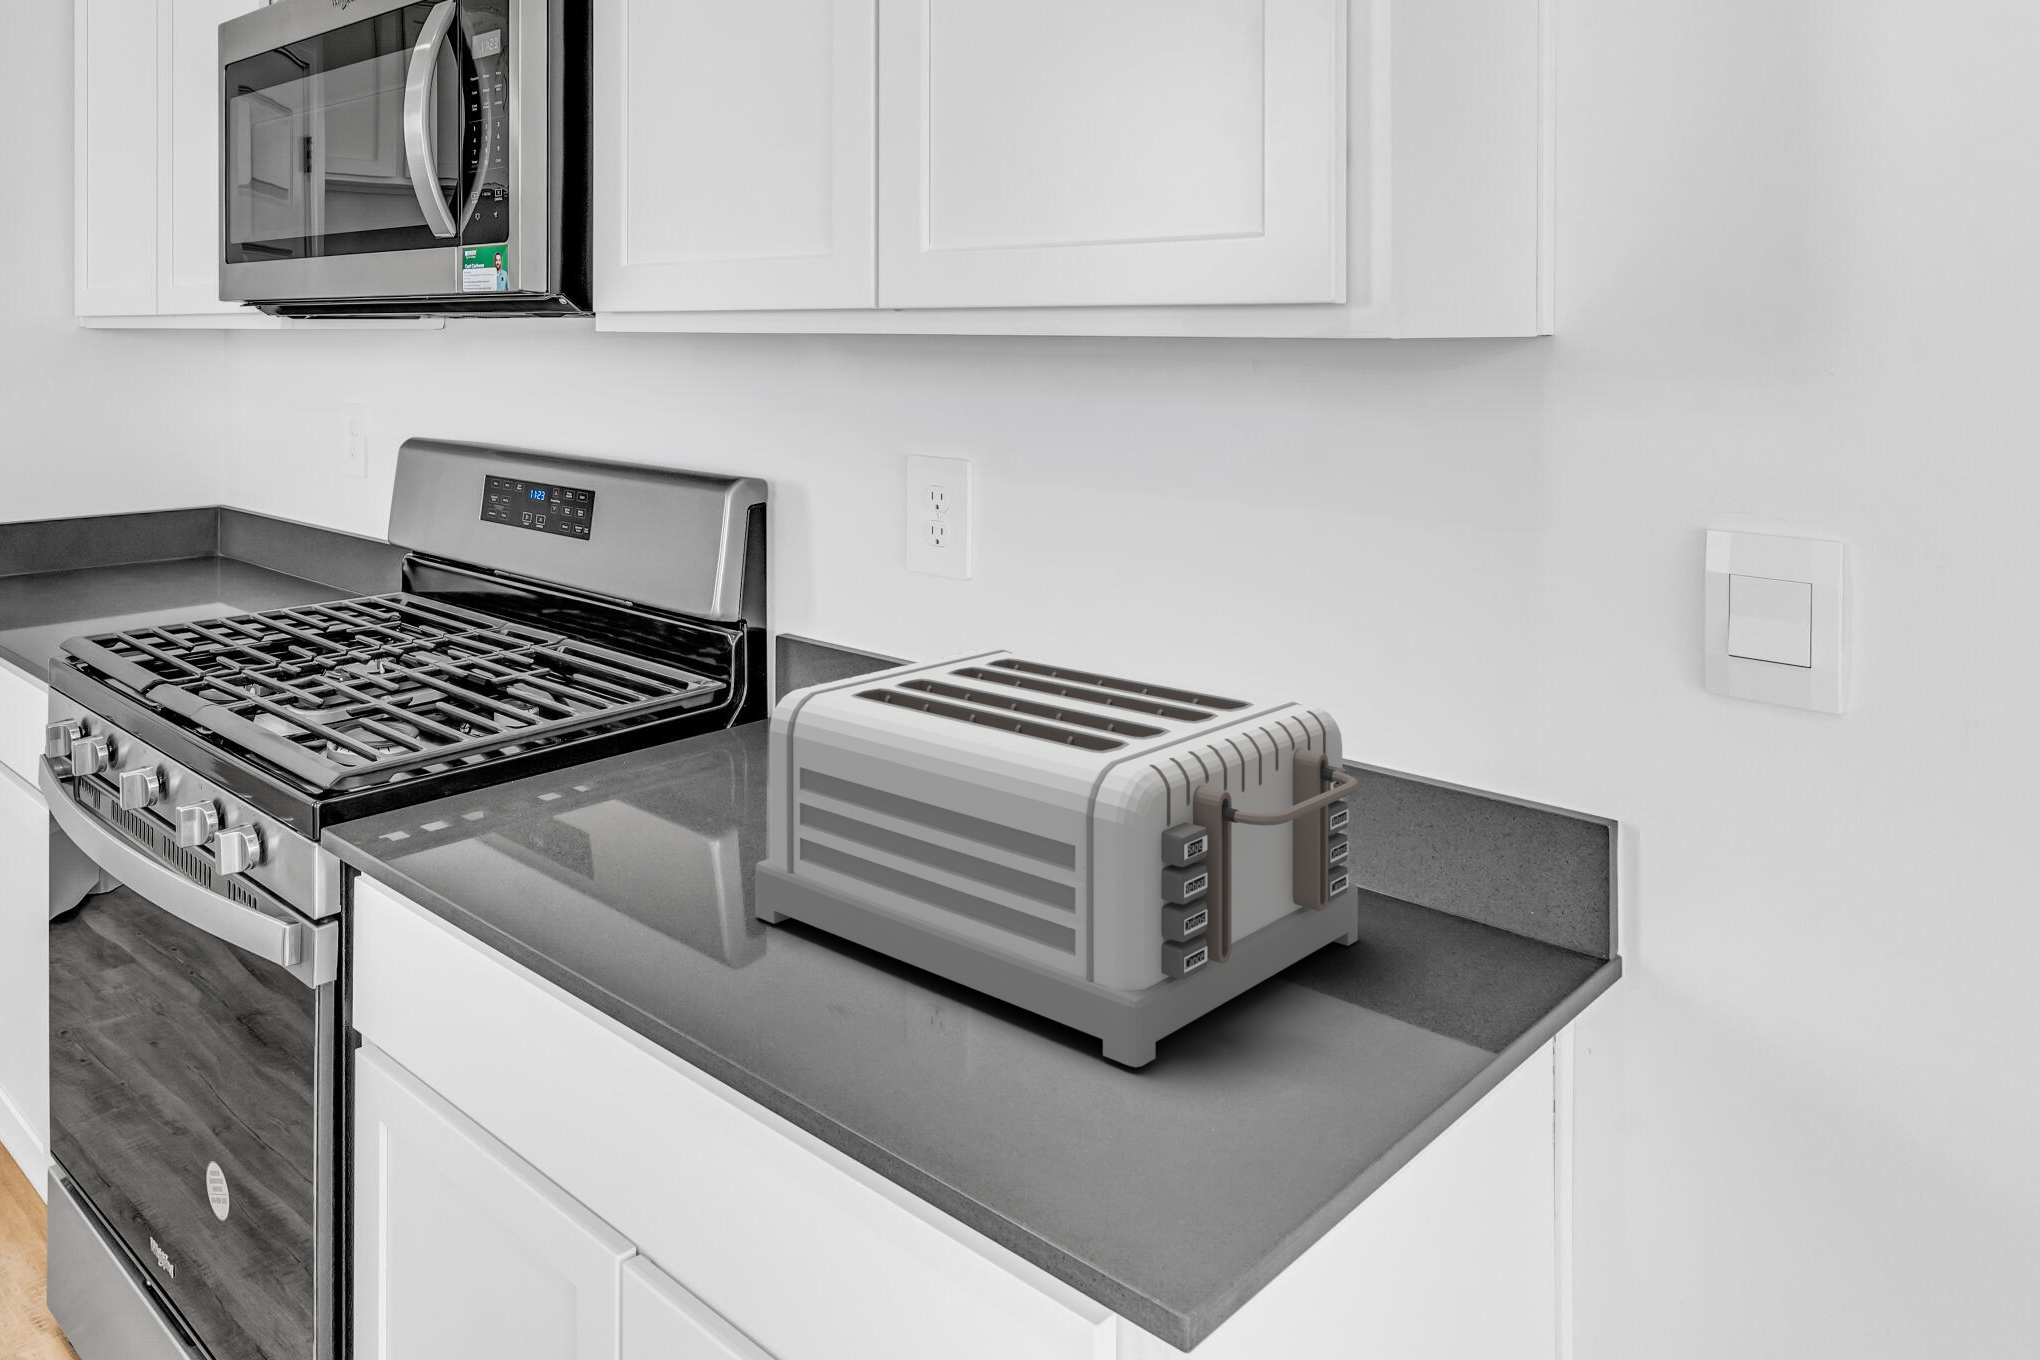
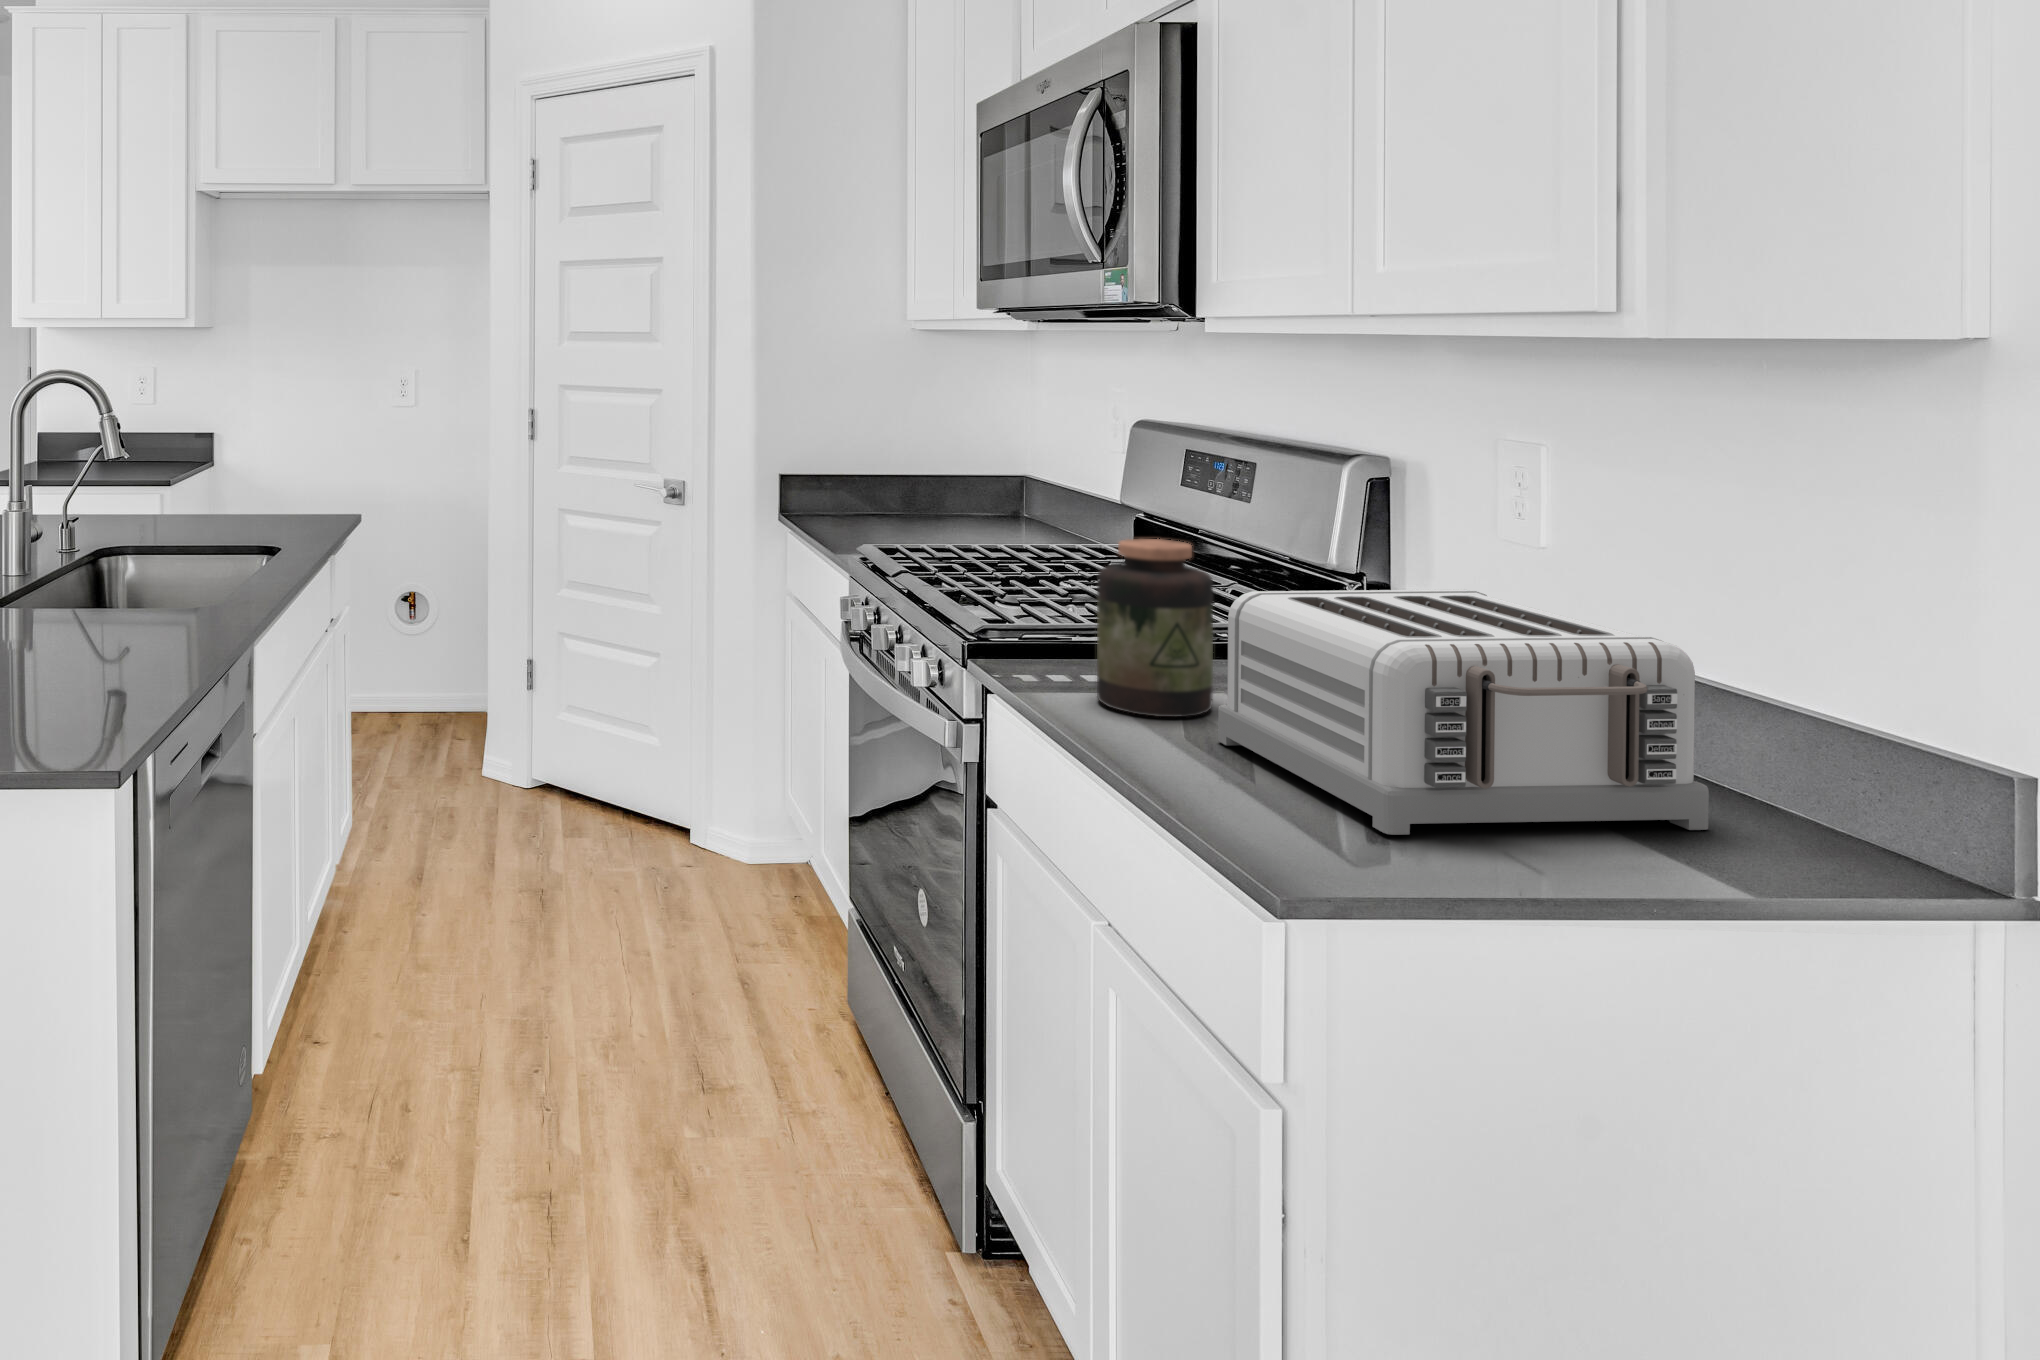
jar: none [539,616,694,886] -> present [1097,539,1213,717]

